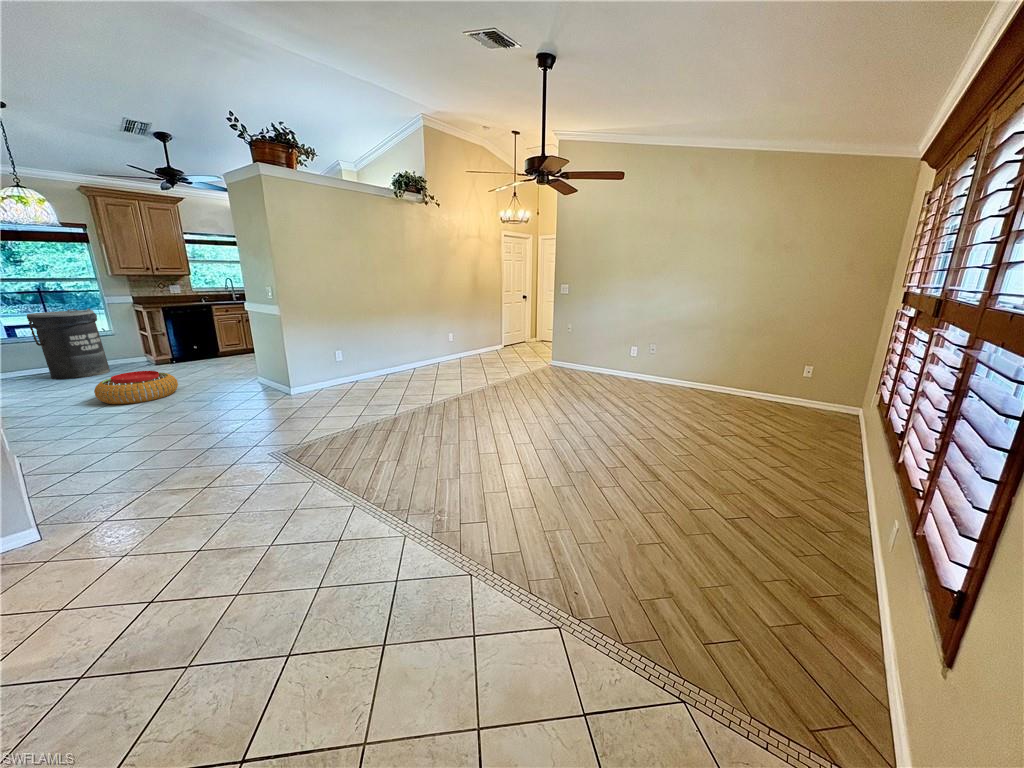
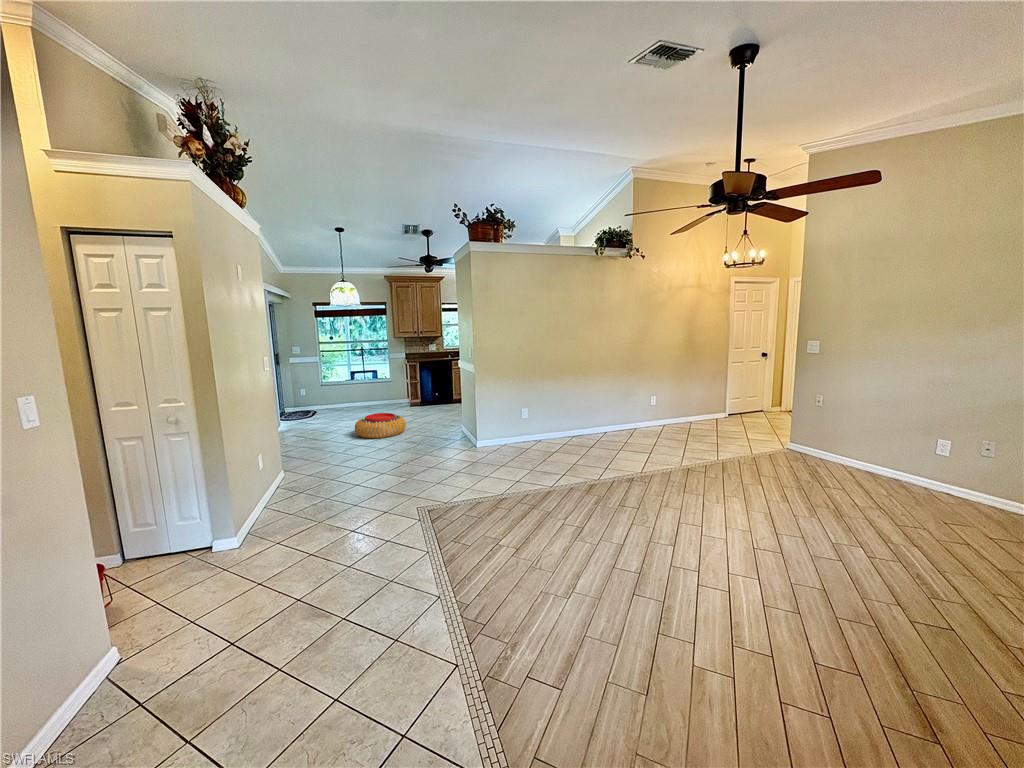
trash can: present [27,308,110,380] -> none [344,363,382,414]

